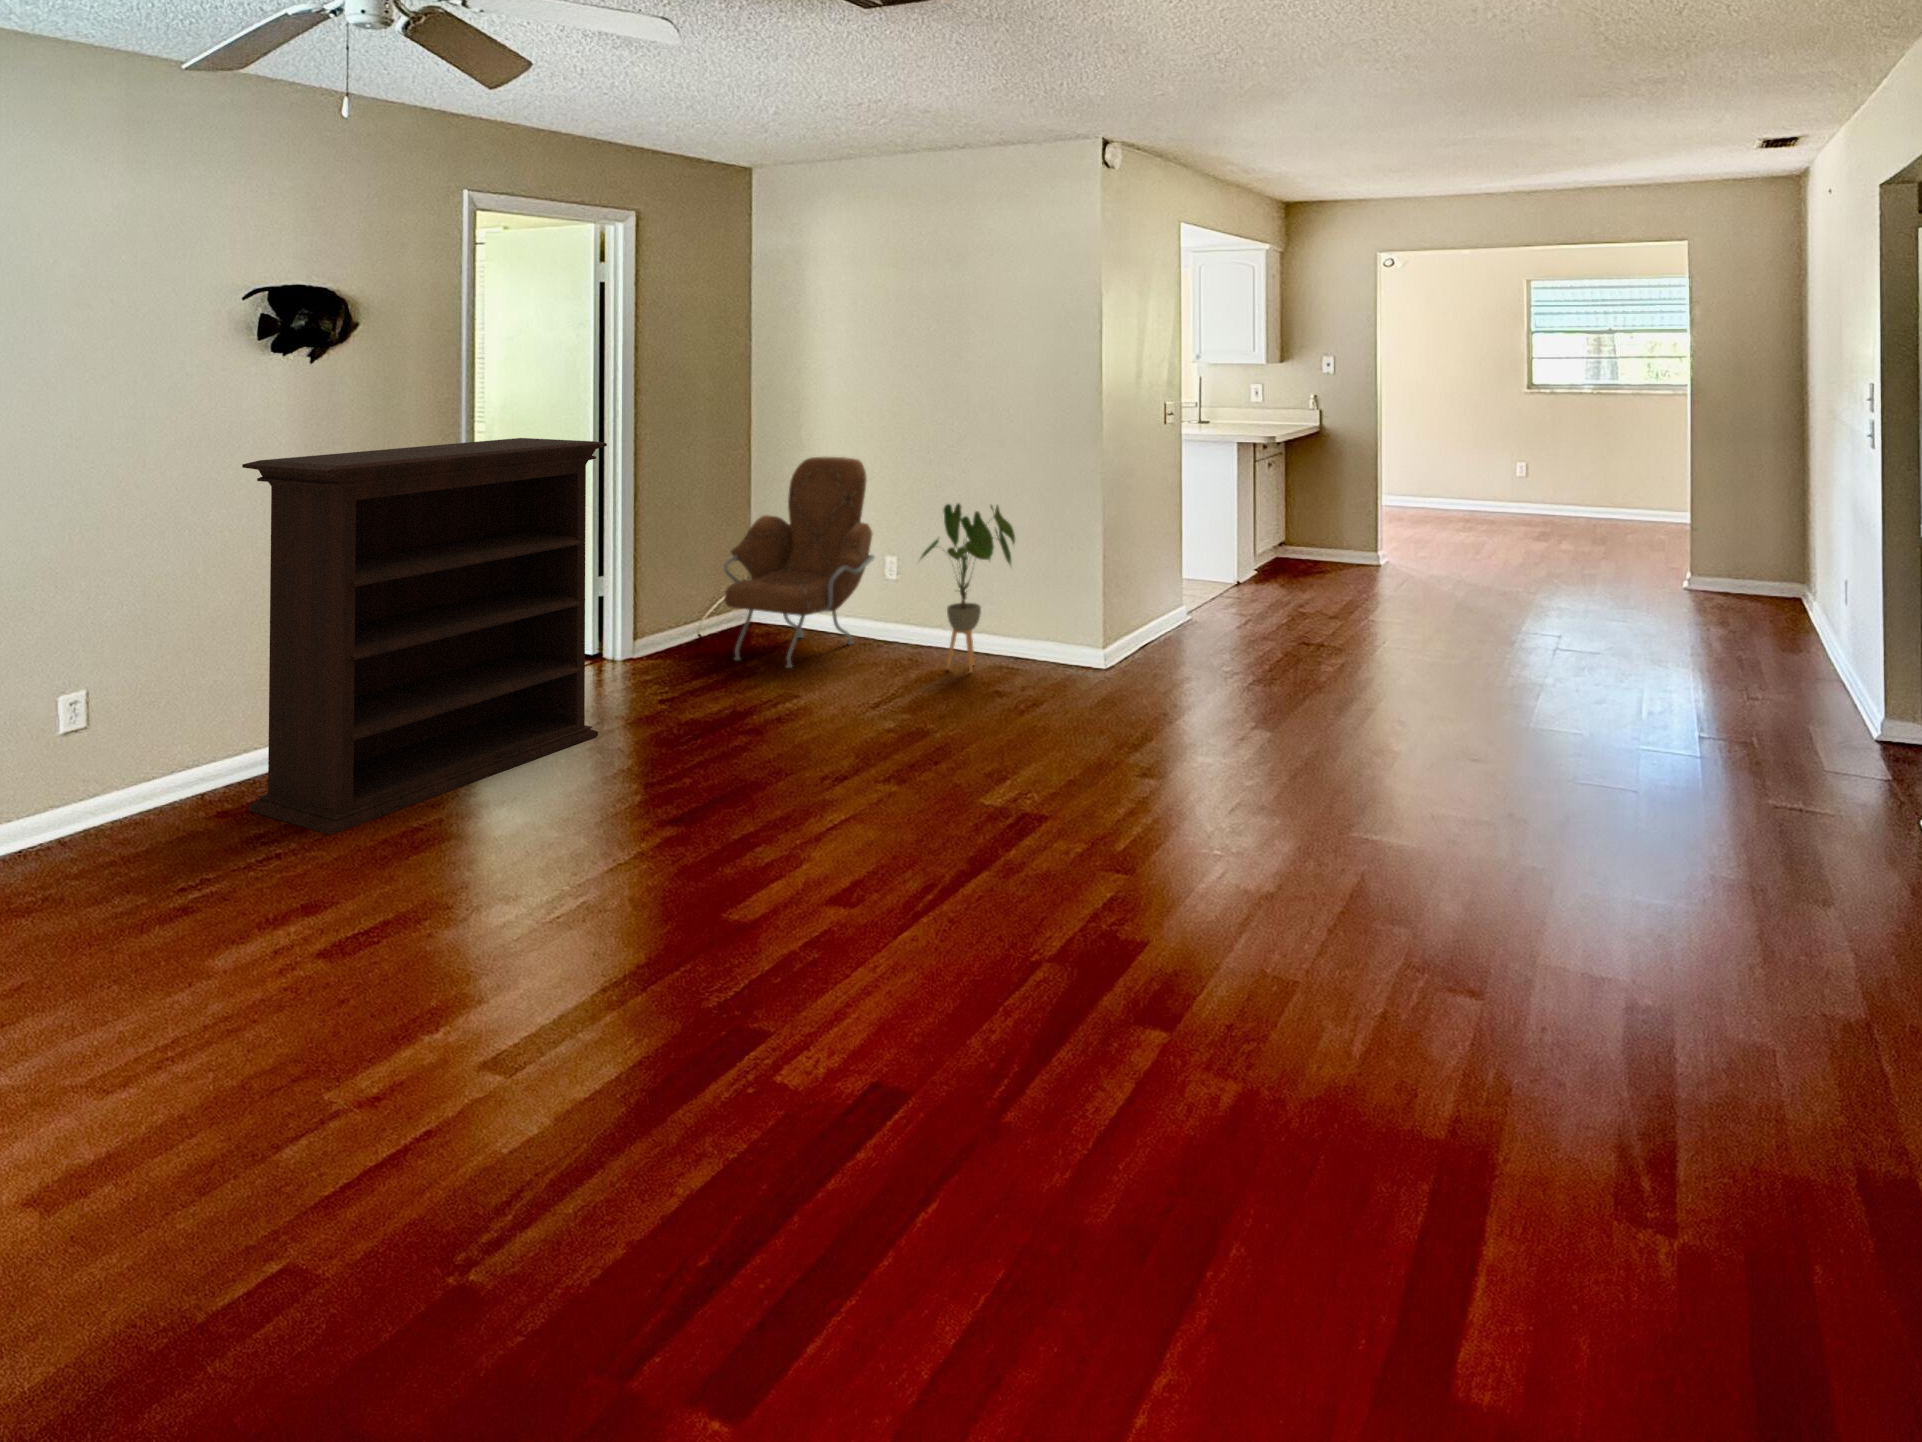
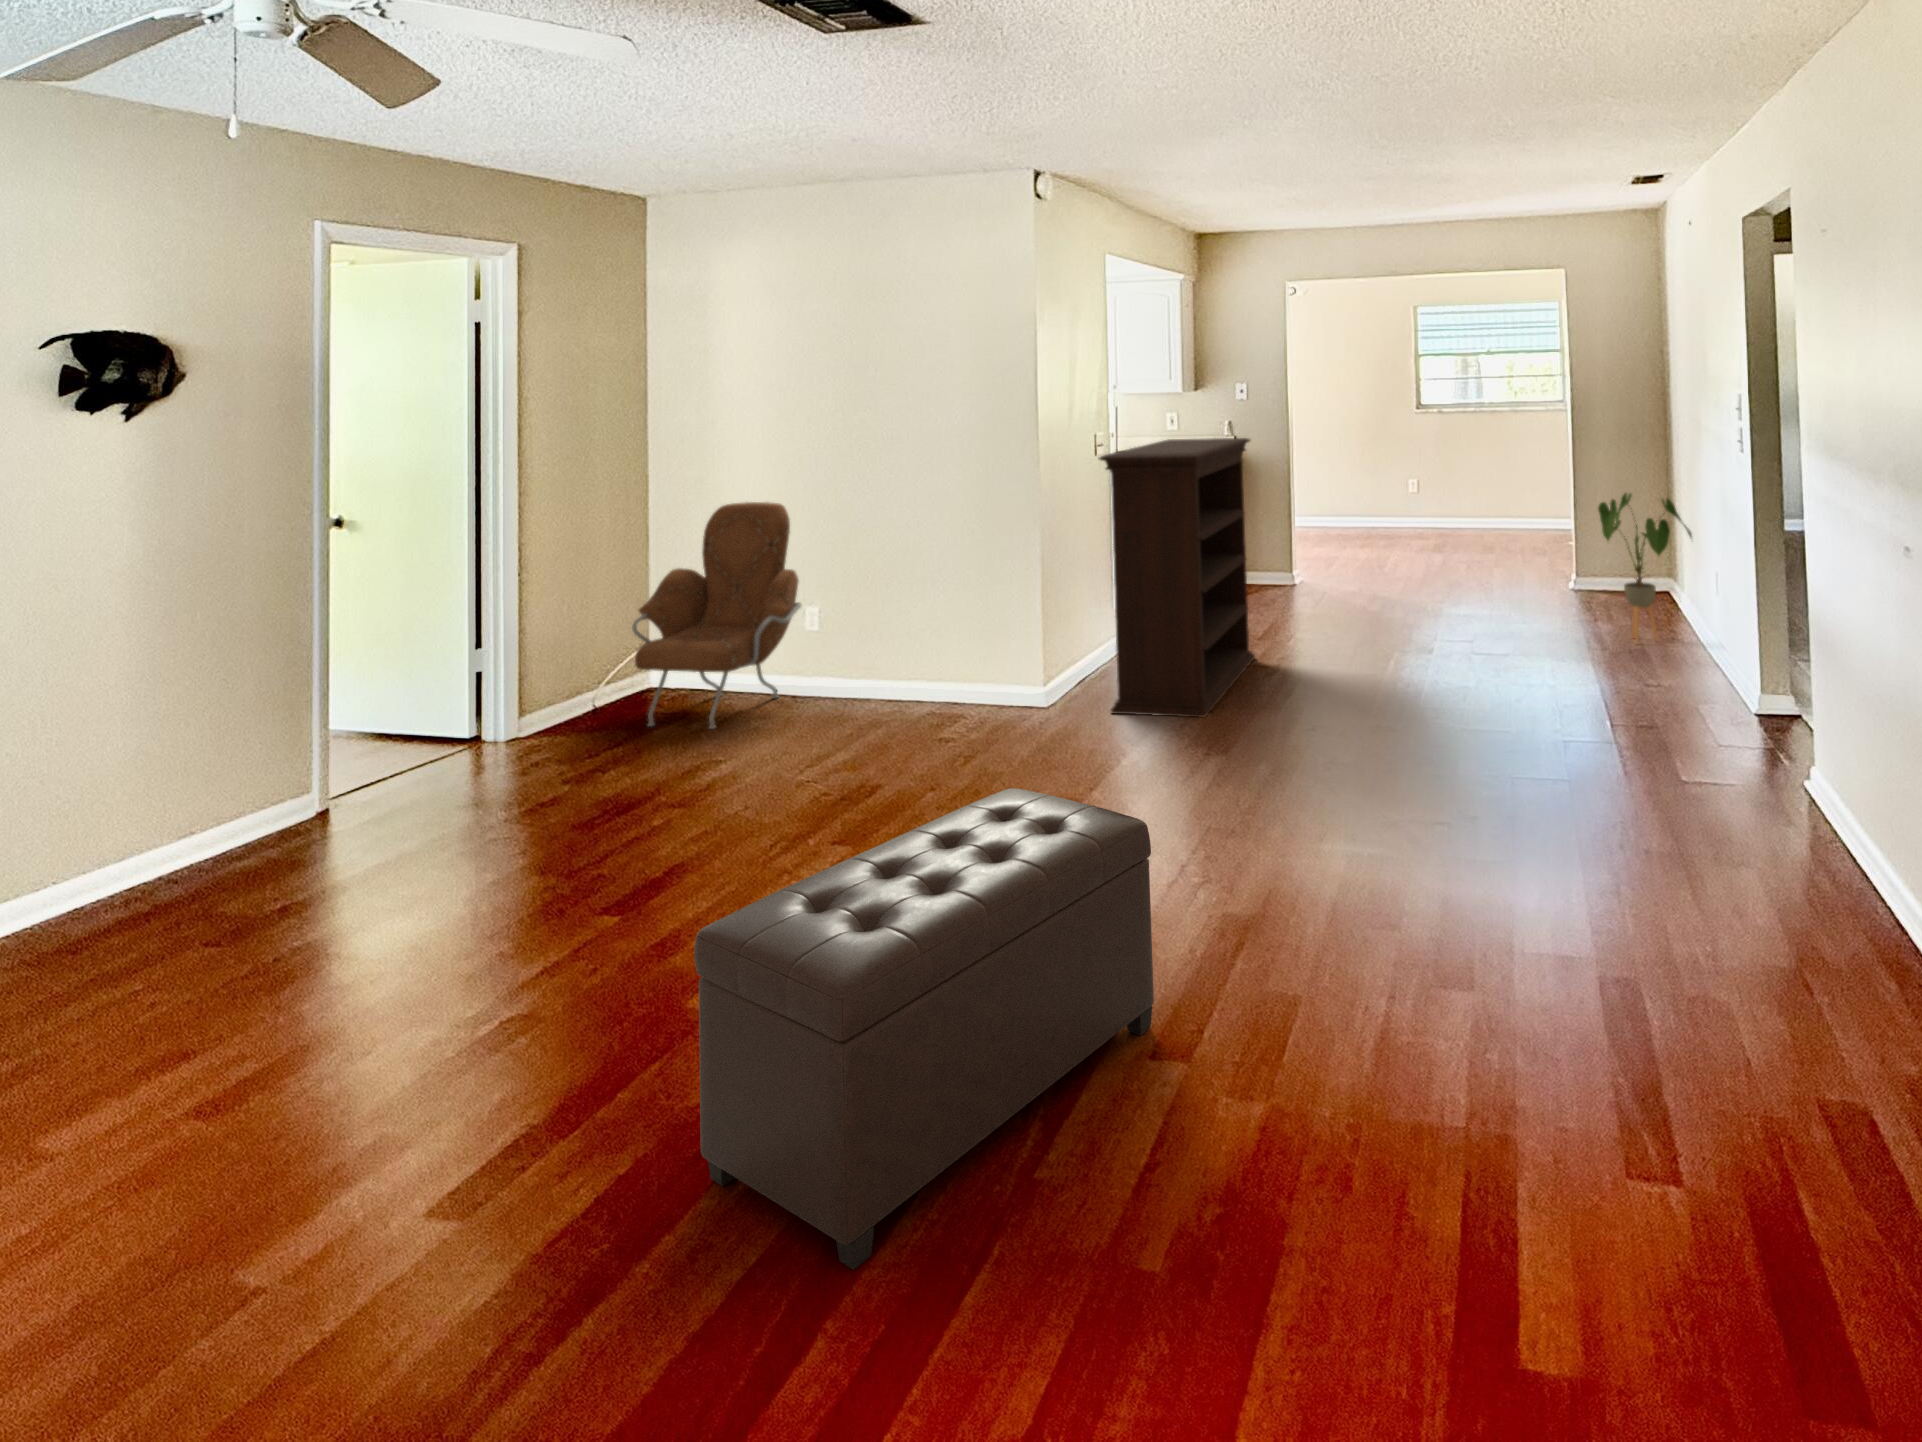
bookshelf: present [242,438,607,835] -> present [1098,438,1255,717]
house plant: present [921,504,1015,672] -> present [1598,493,1692,643]
ottoman: none [692,751,1137,1186] -> present [694,788,1154,1270]

